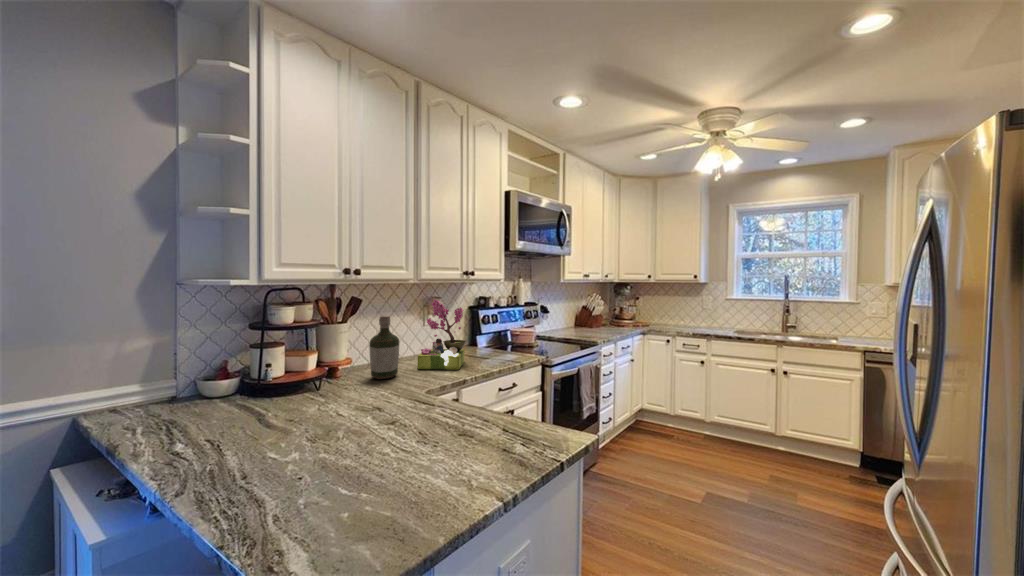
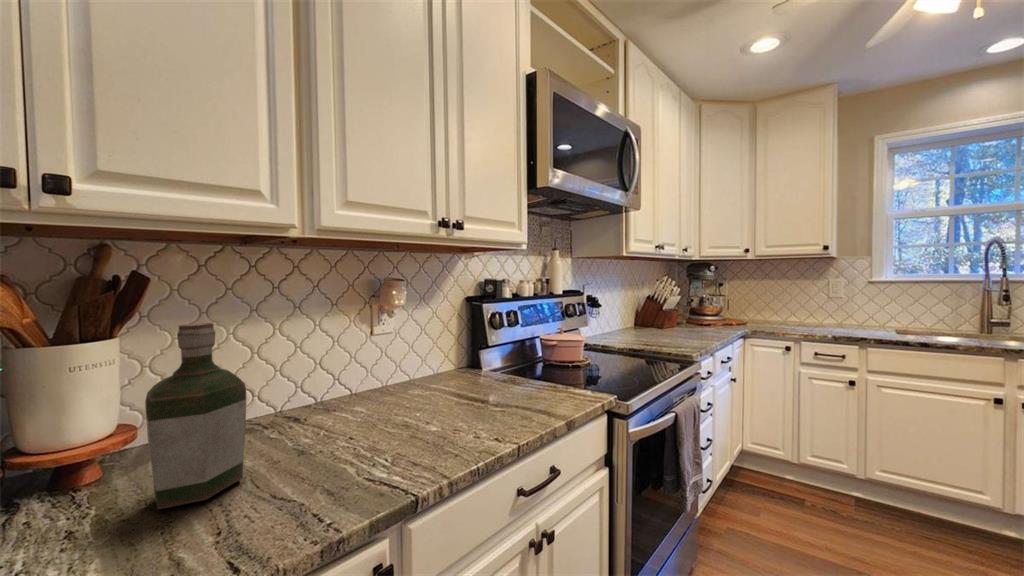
flower arrangement: present [418,299,466,370] -> none [319,279,443,451]

